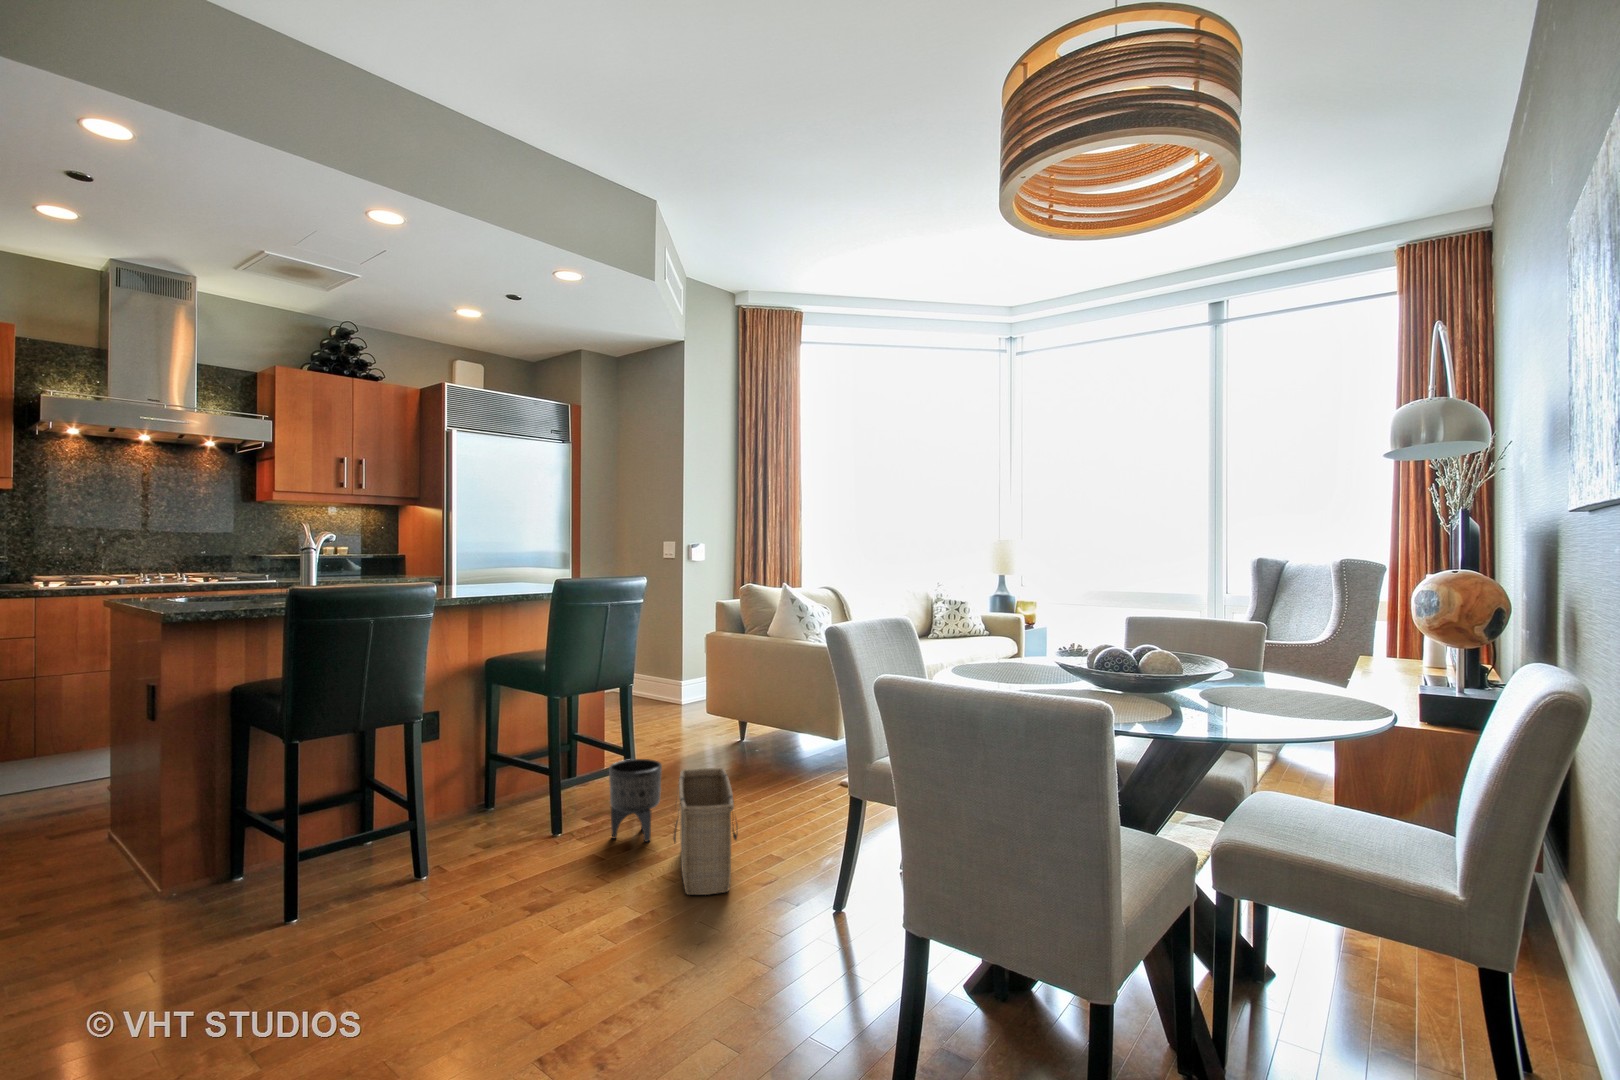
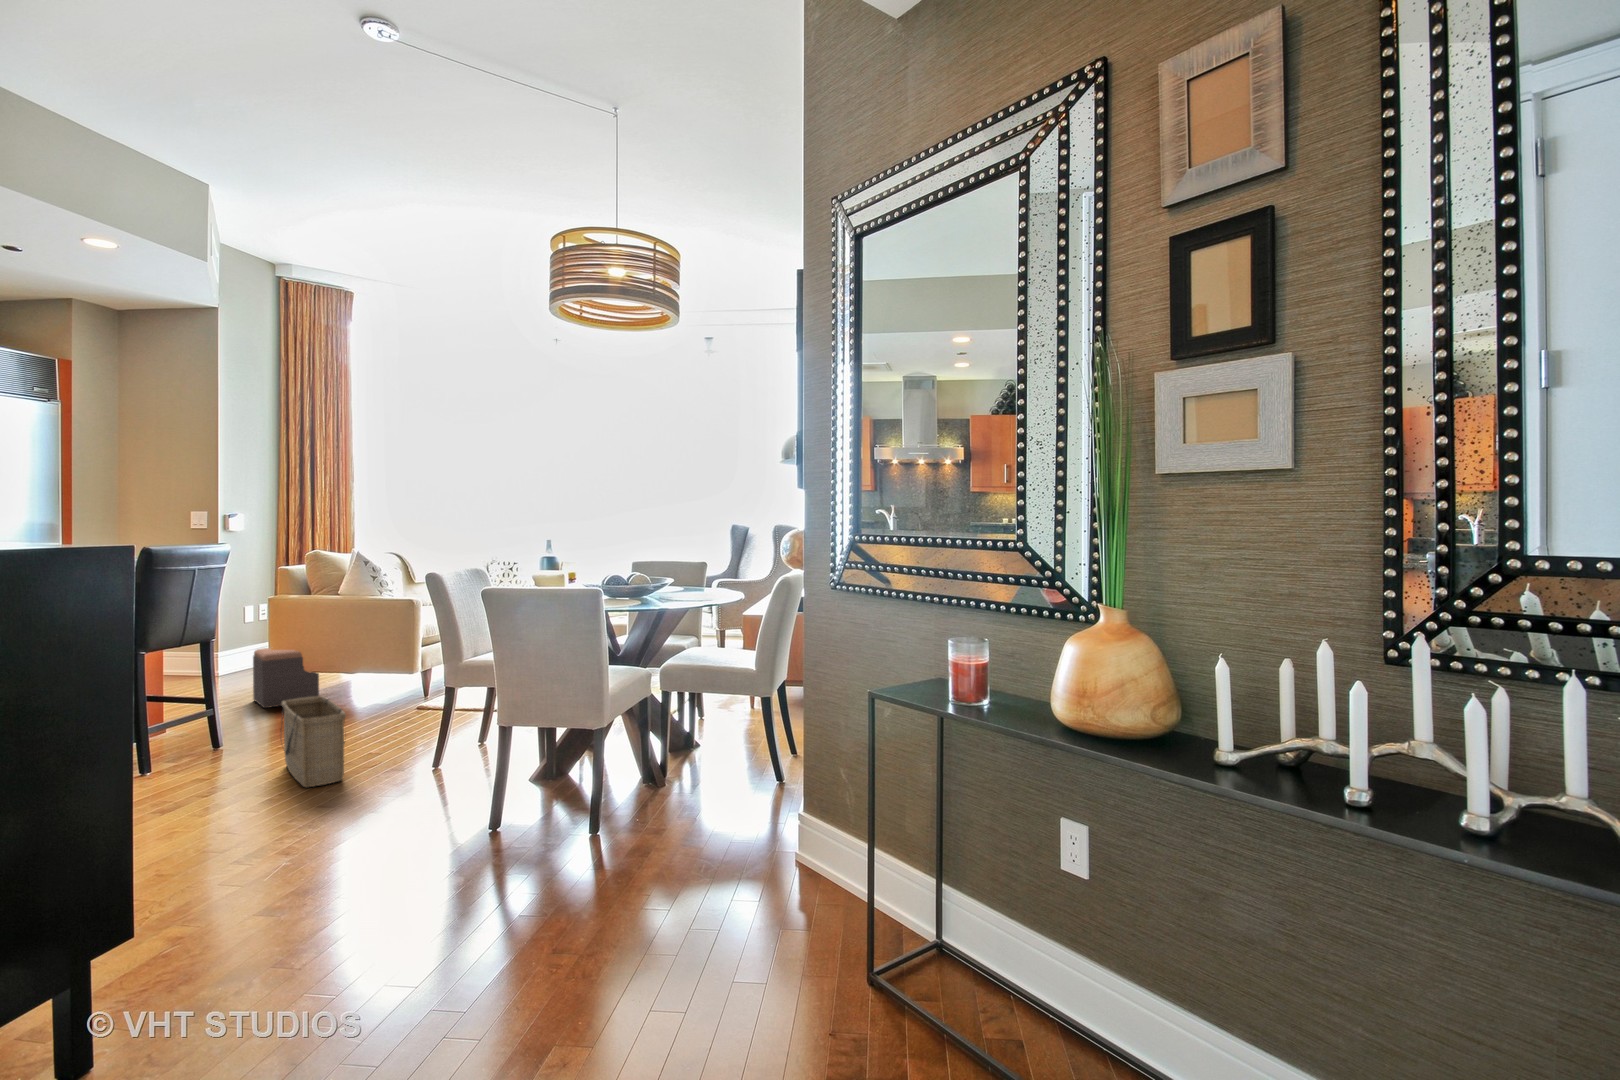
footstool: none [693,687,750,755] -> present [253,648,319,708]
planter: present [609,759,662,842] -> none [201,700,257,770]

